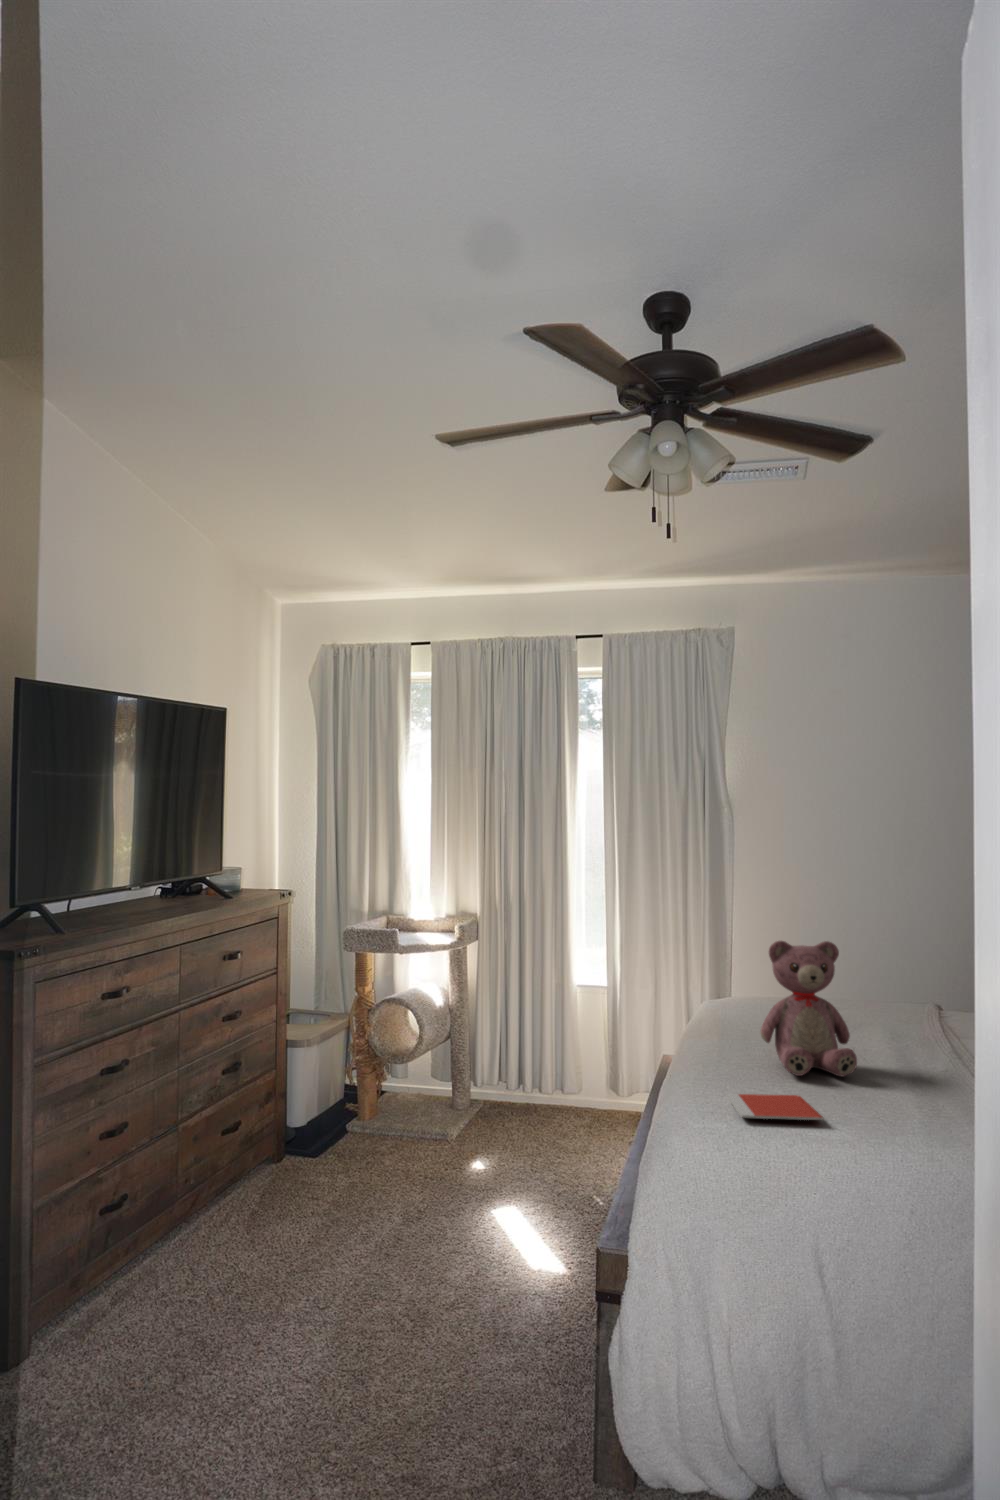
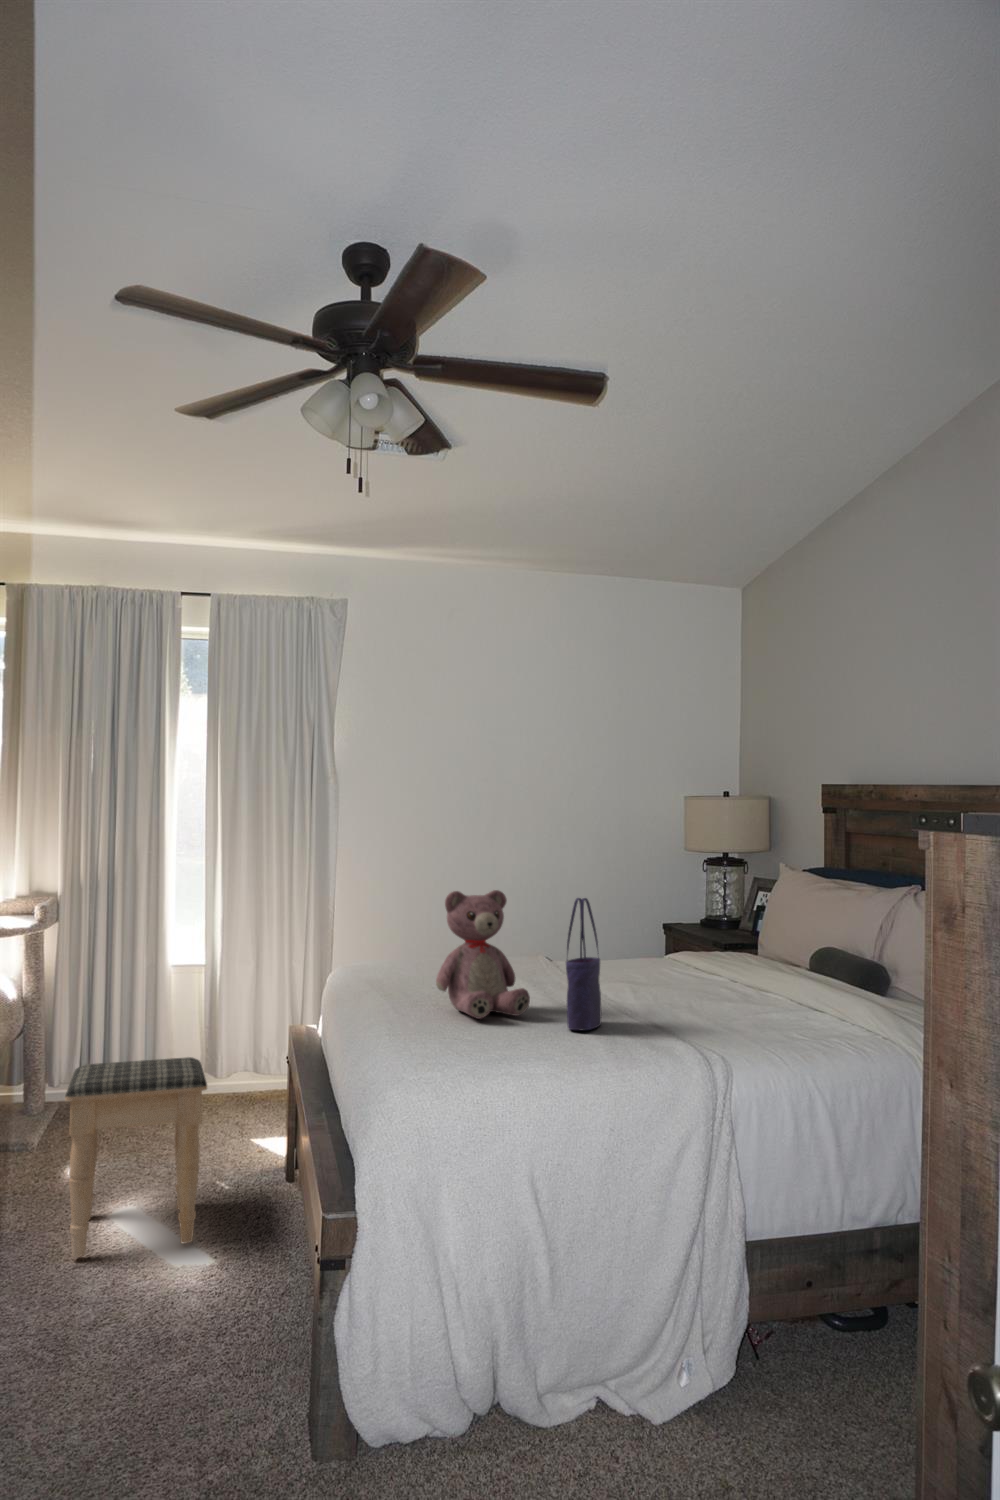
tote bag: none [886,957,935,1102] -> present [566,898,602,1030]
footstool: none [444,1074,572,1251] -> present [65,1057,207,1257]
notebook: present [727,1094,823,1120] -> none [417,1033,532,1059]

